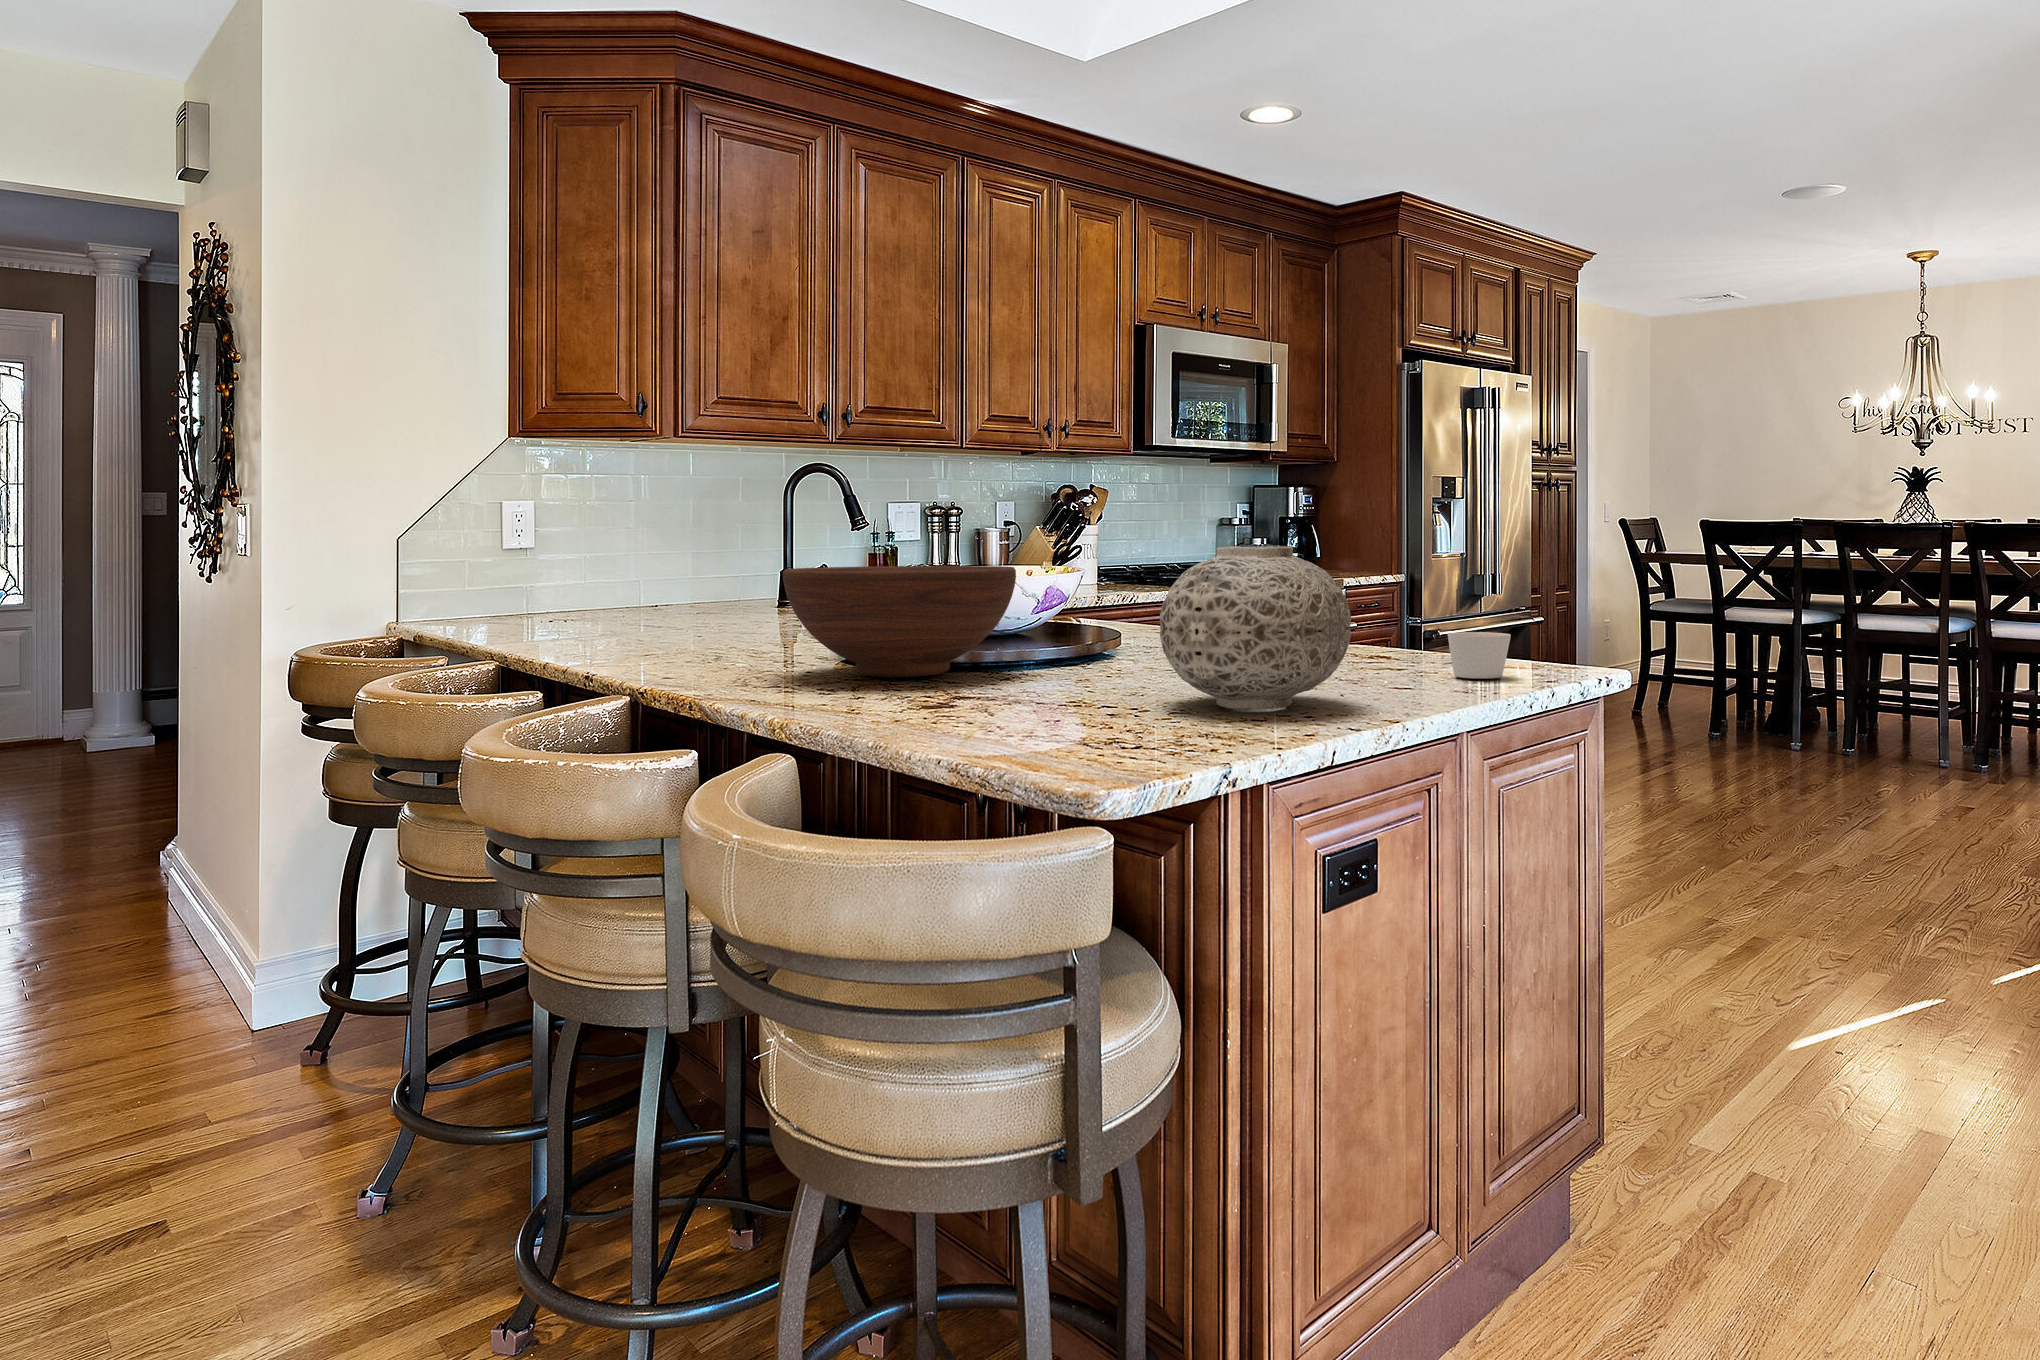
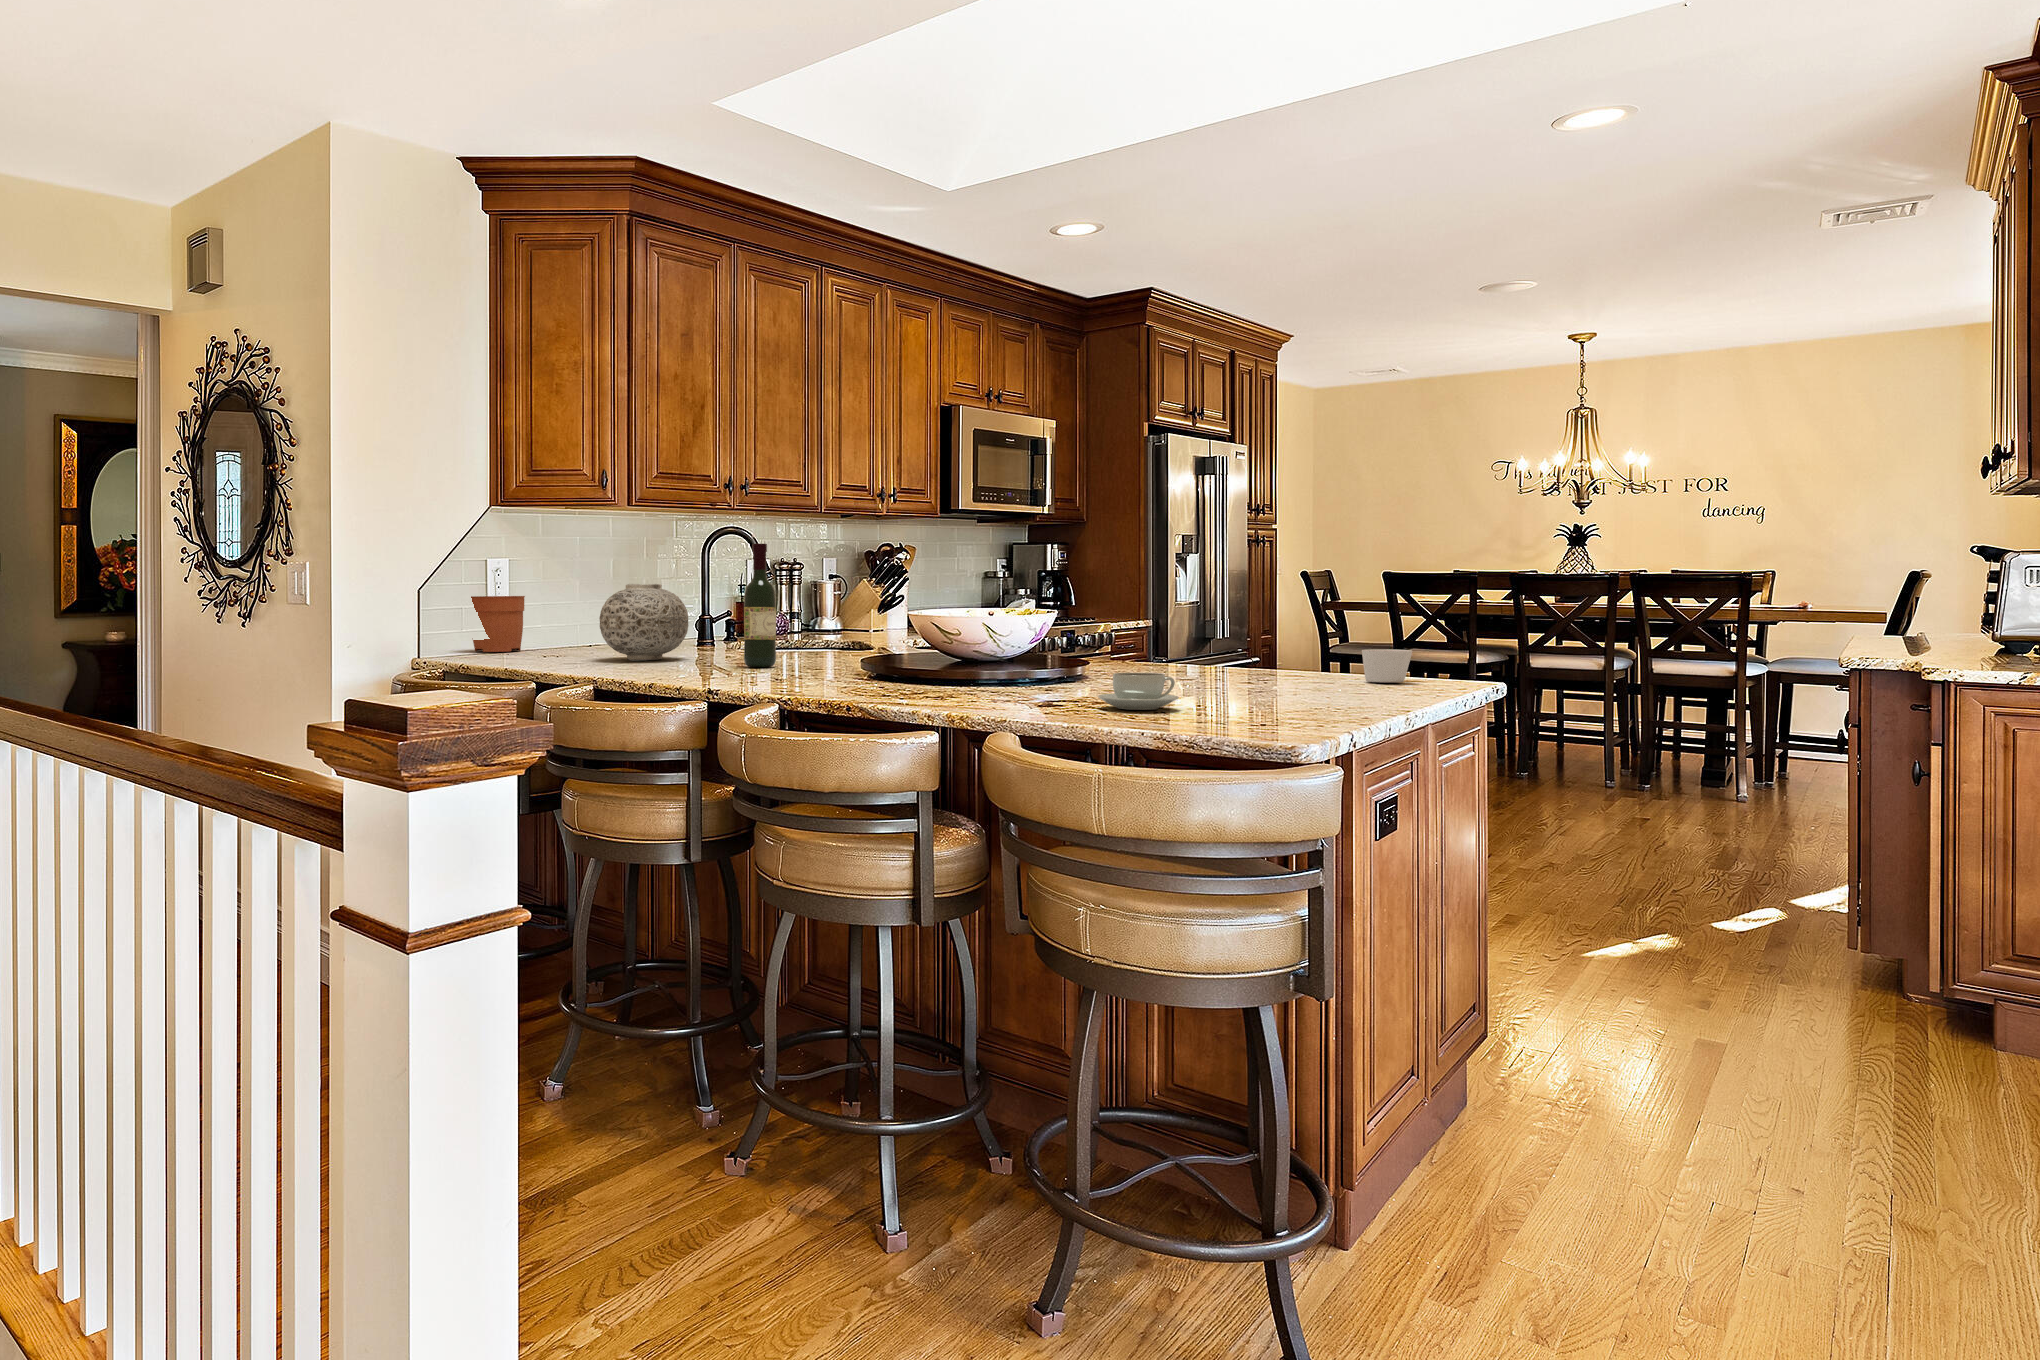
wine bottle: none [716,485,761,645] -> present [744,543,776,667]
plant pot: none [458,514,538,618] -> present [471,568,525,652]
vase: present [1160,546,1351,709] -> present [599,584,689,660]
fruit bowl: present [783,566,1016,677] -> none [868,603,1040,683]
coffee cup: none [970,675,1083,732] -> present [1098,673,1179,710]

